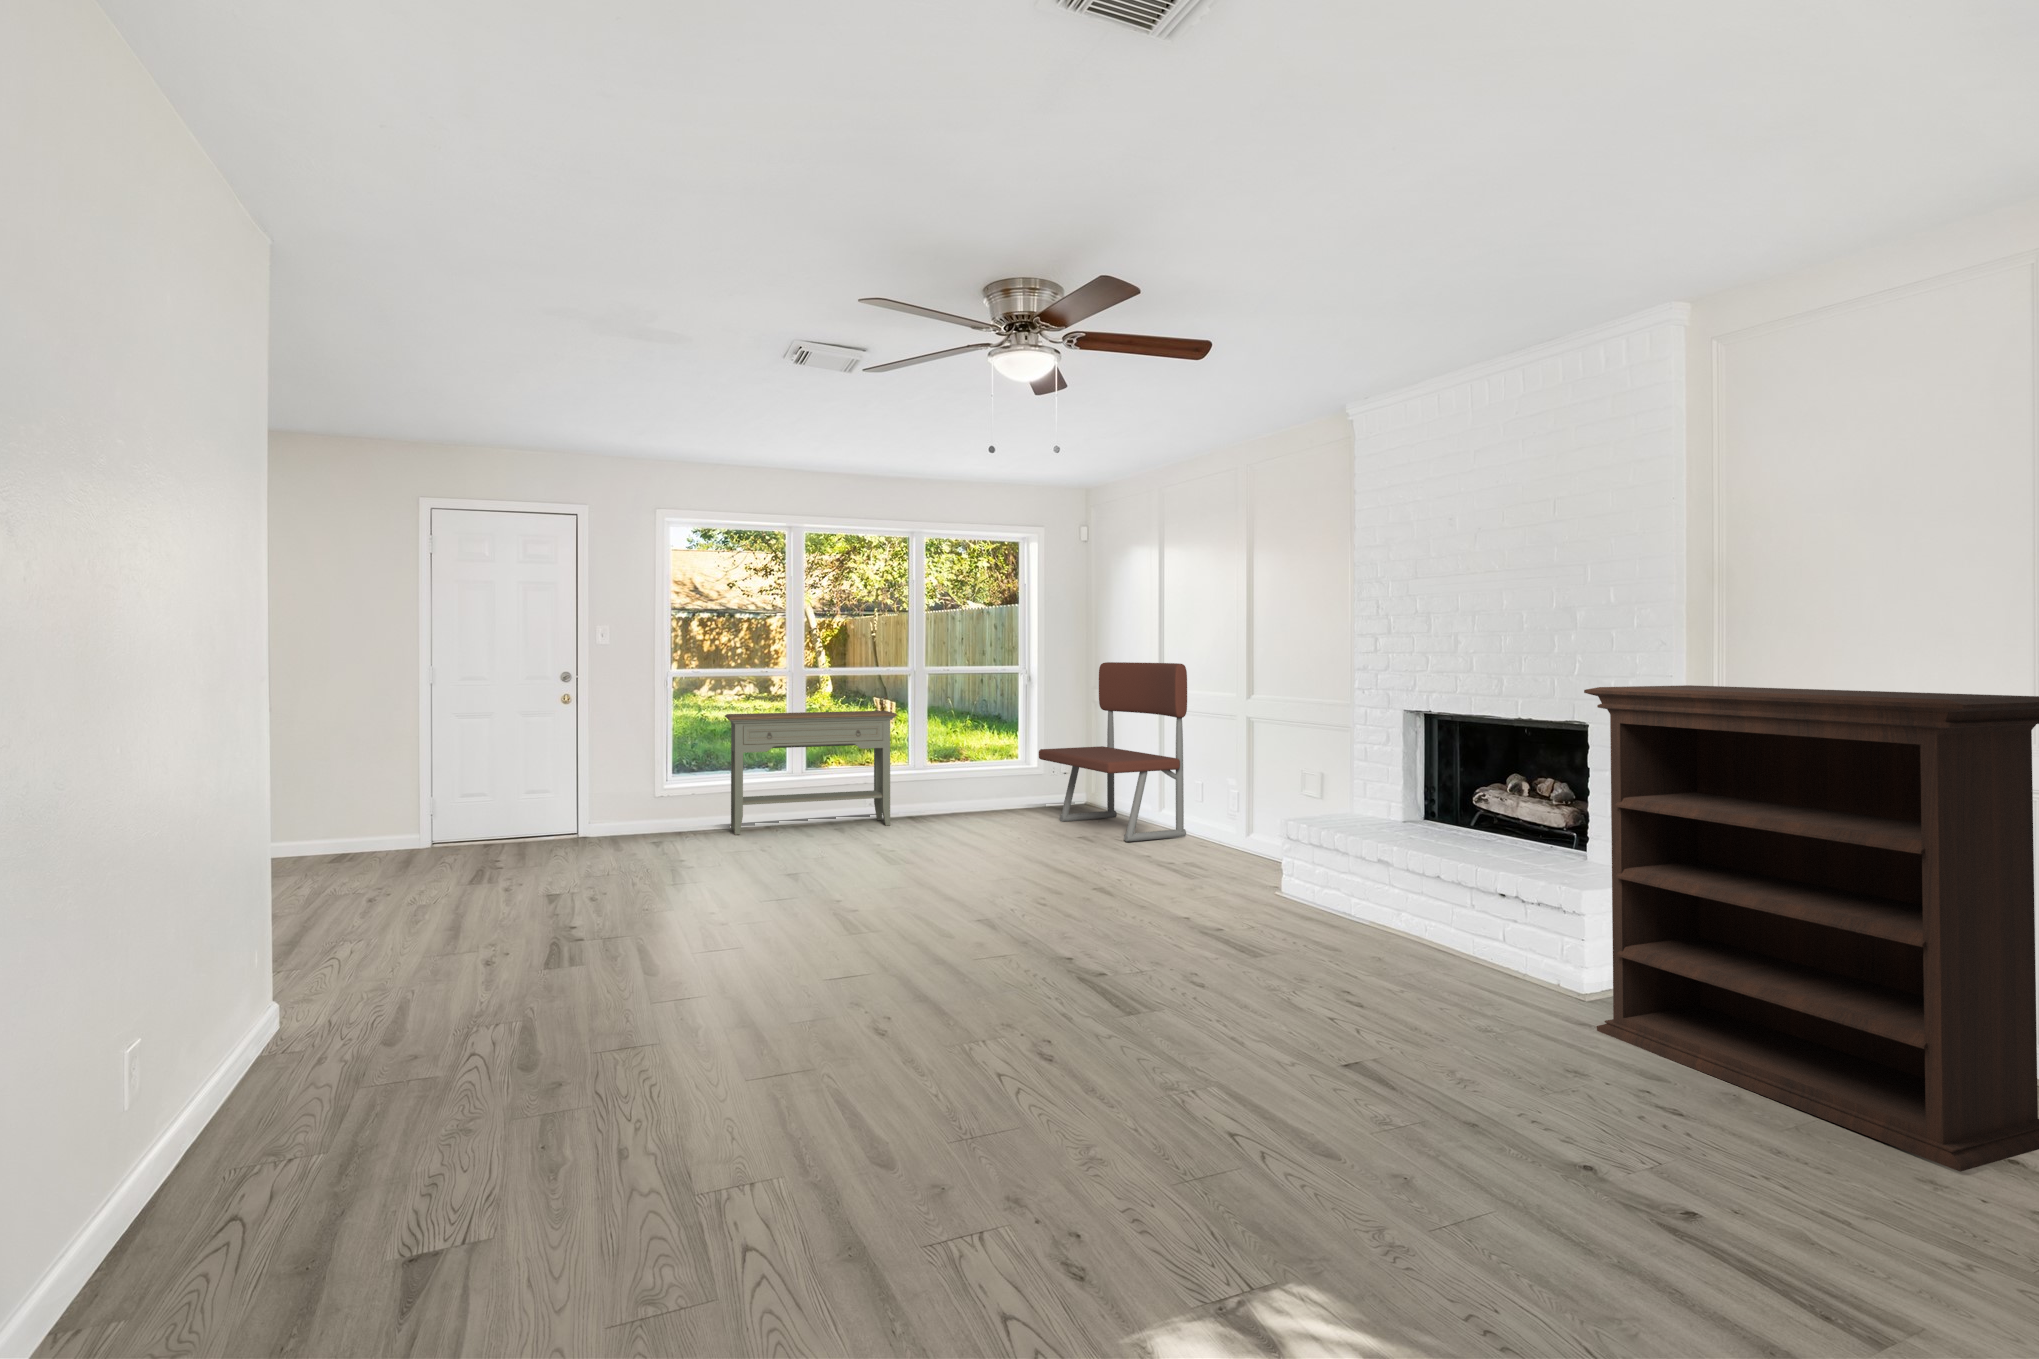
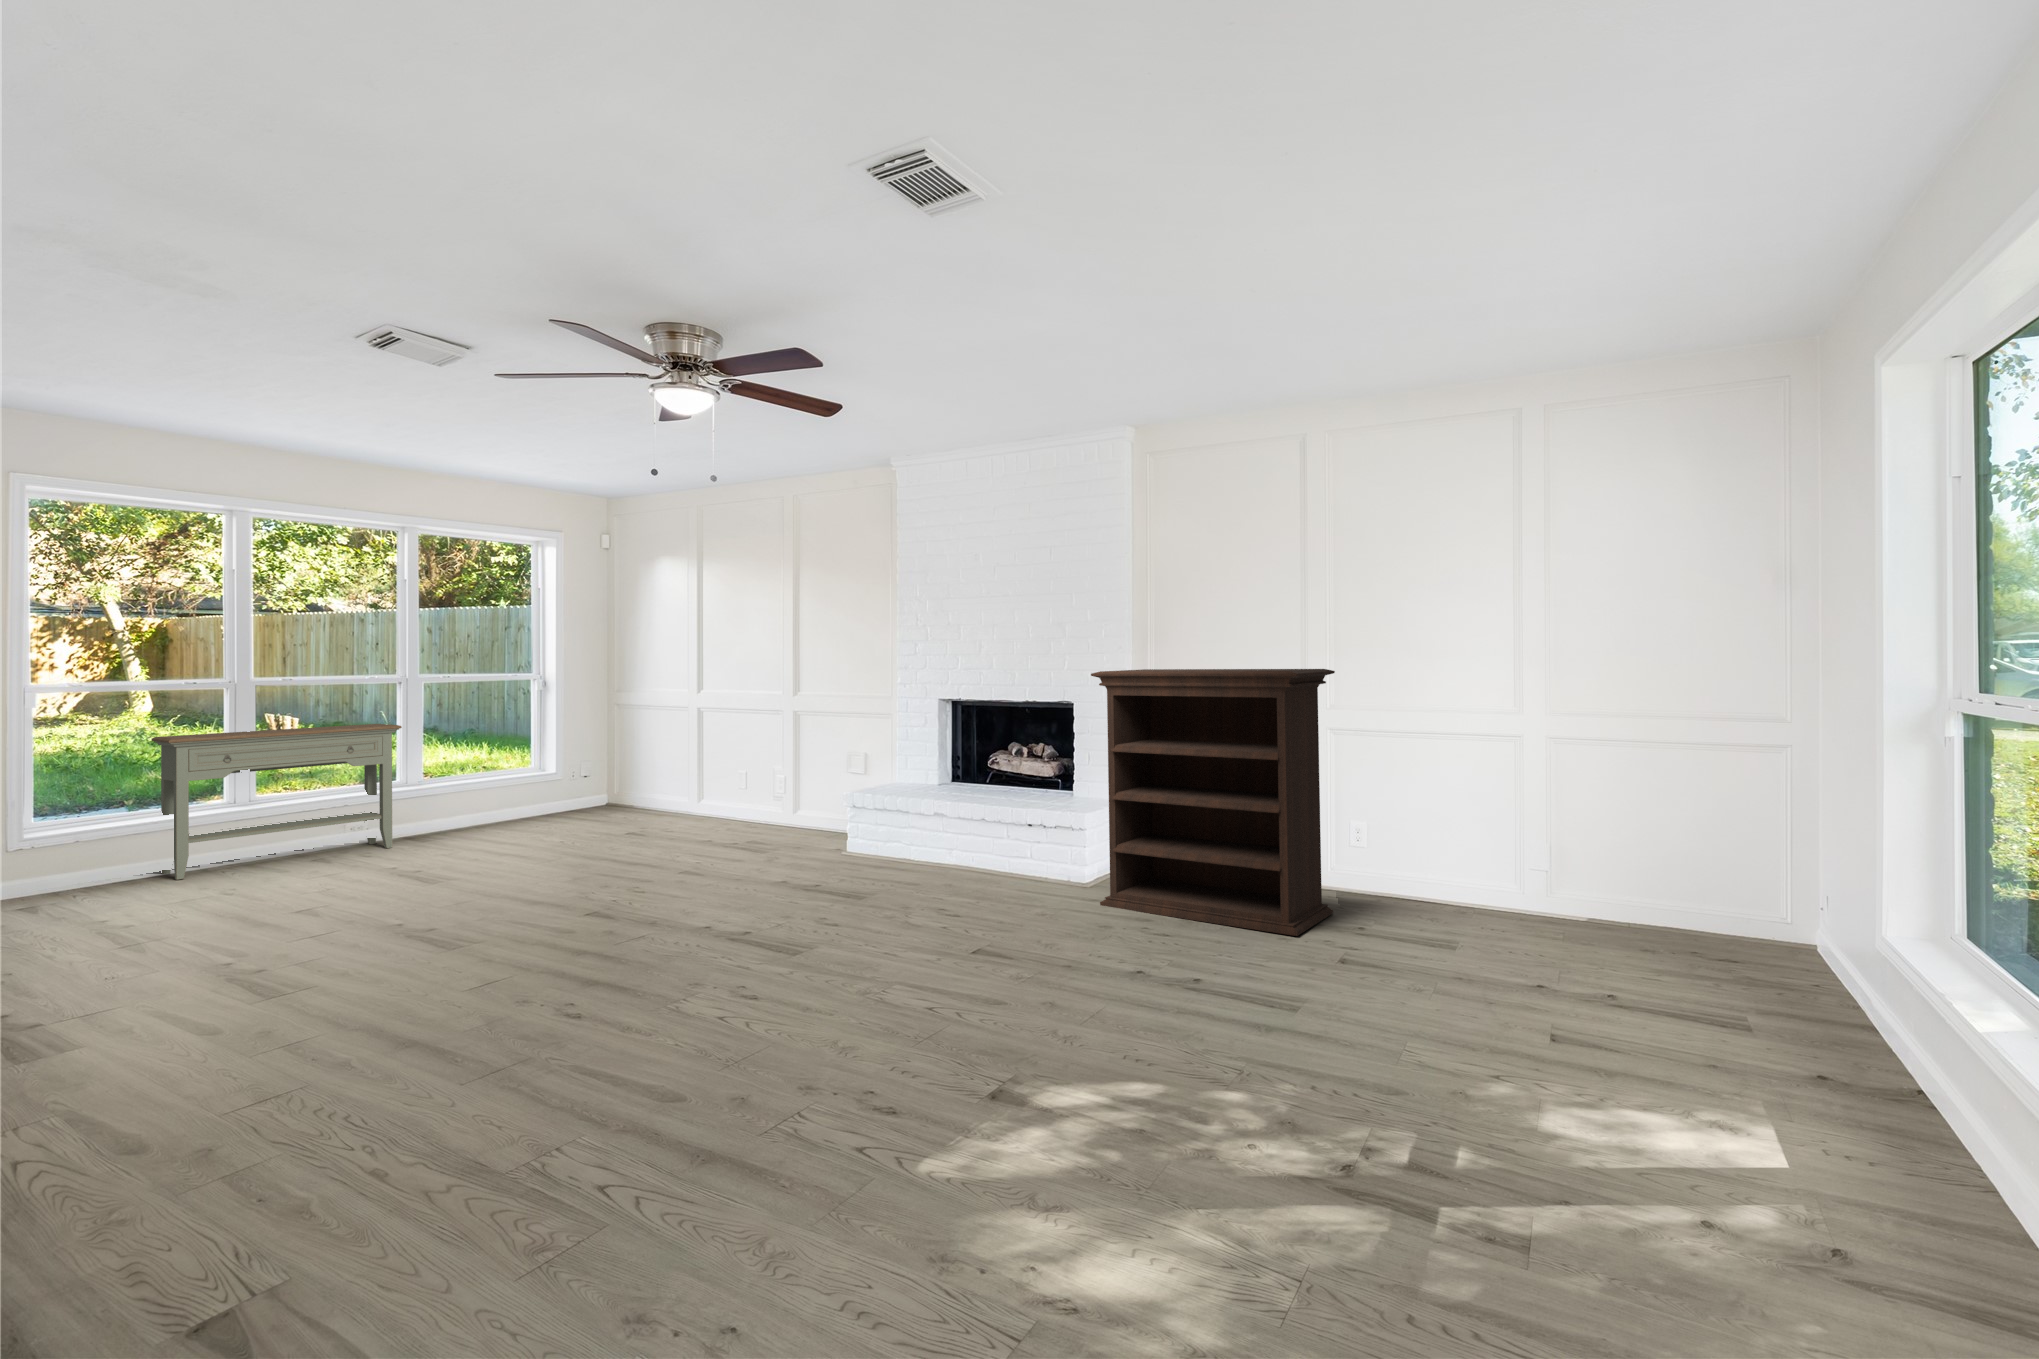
bench: present [1039,662,1187,842] -> none [569,666,730,833]

